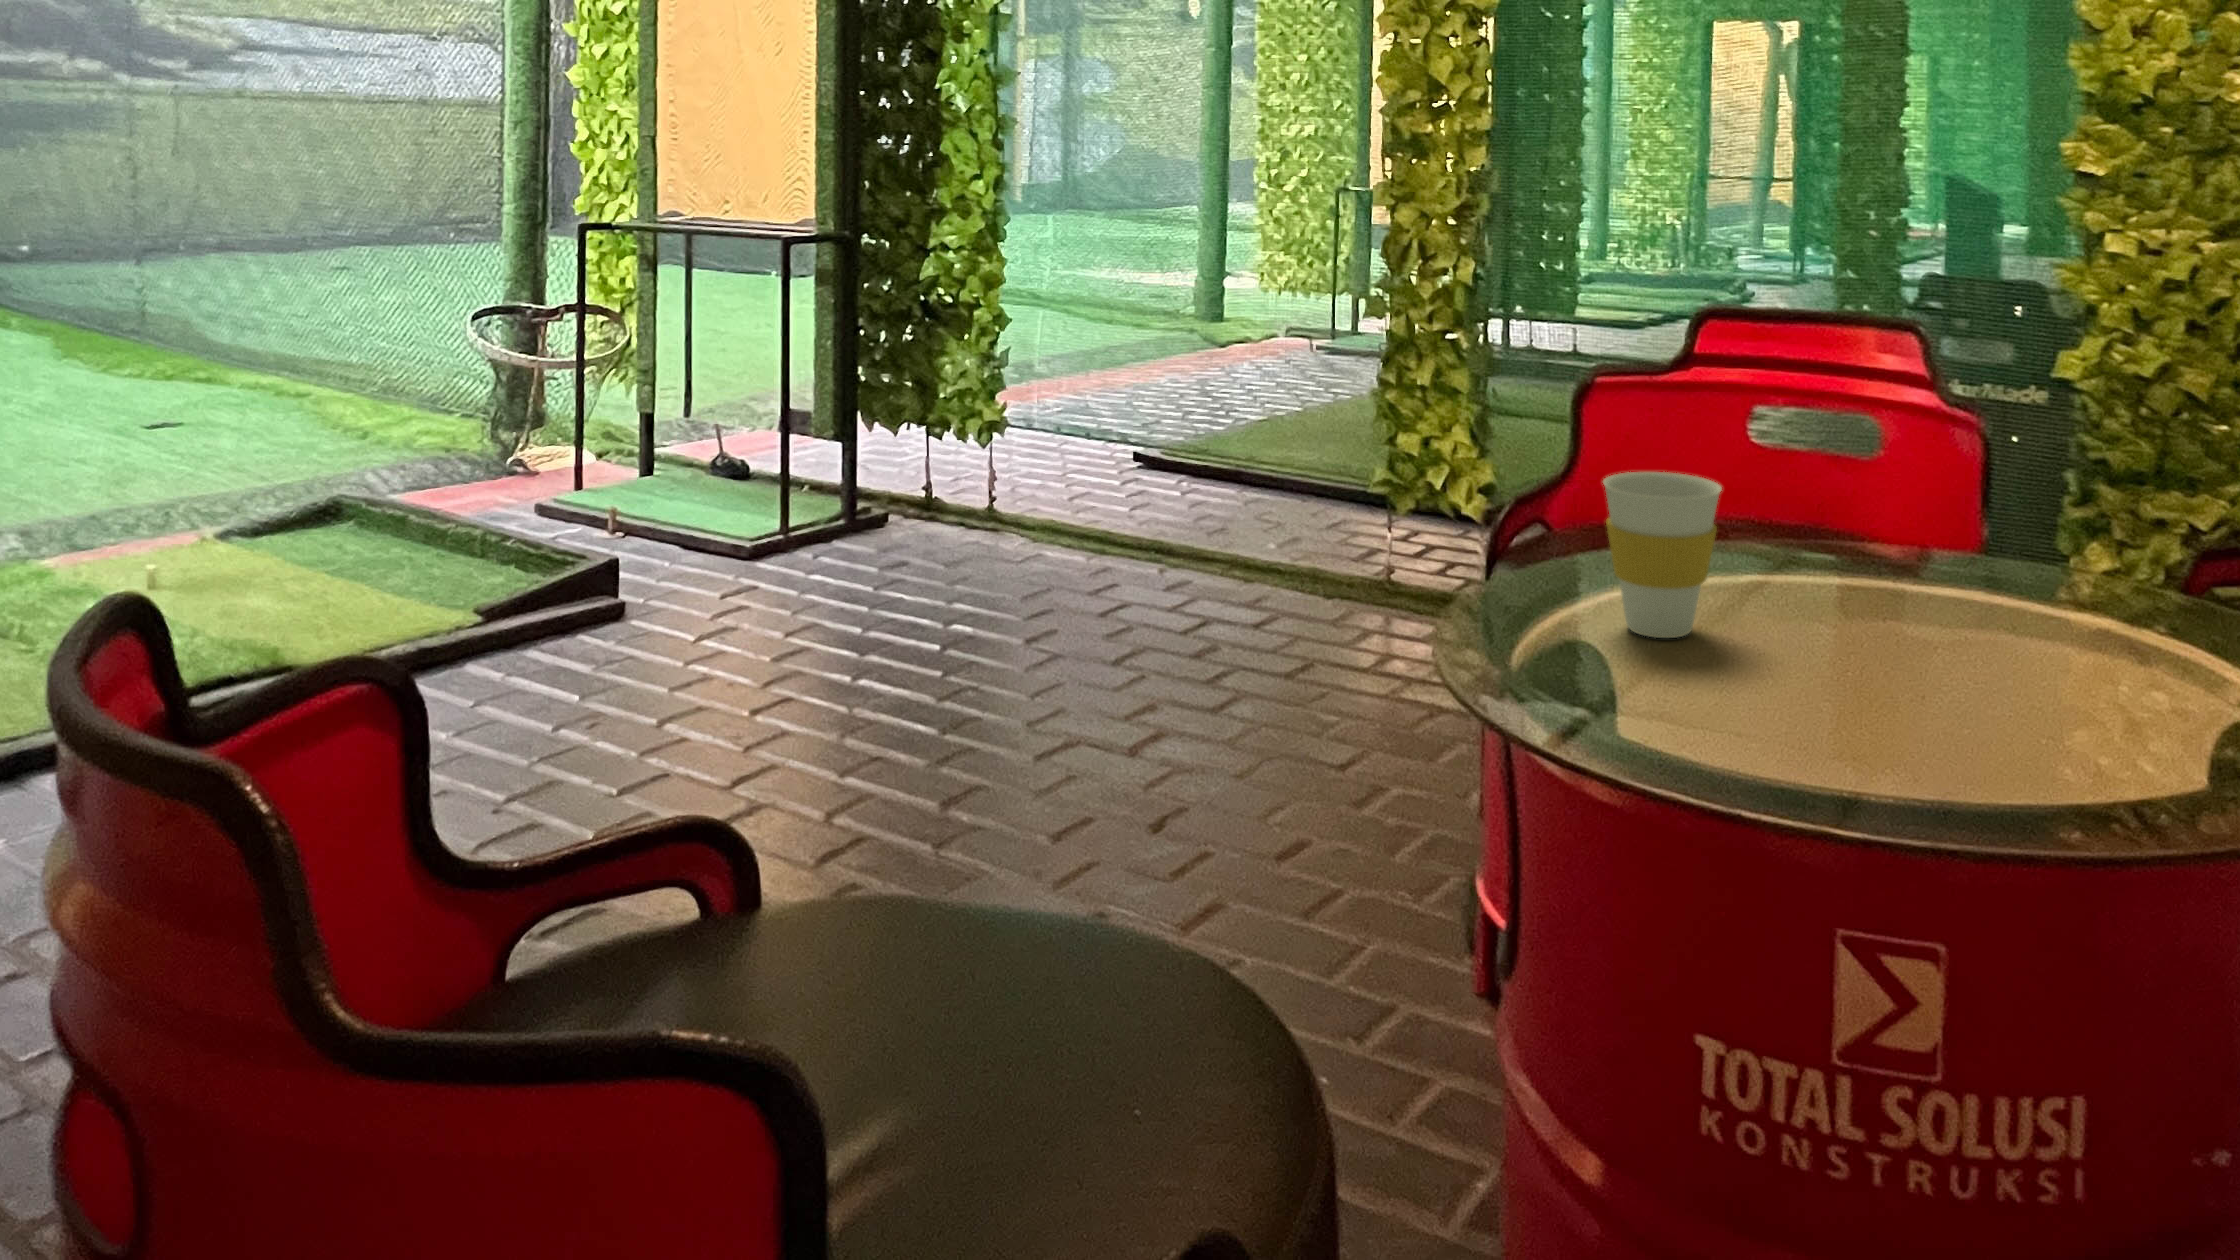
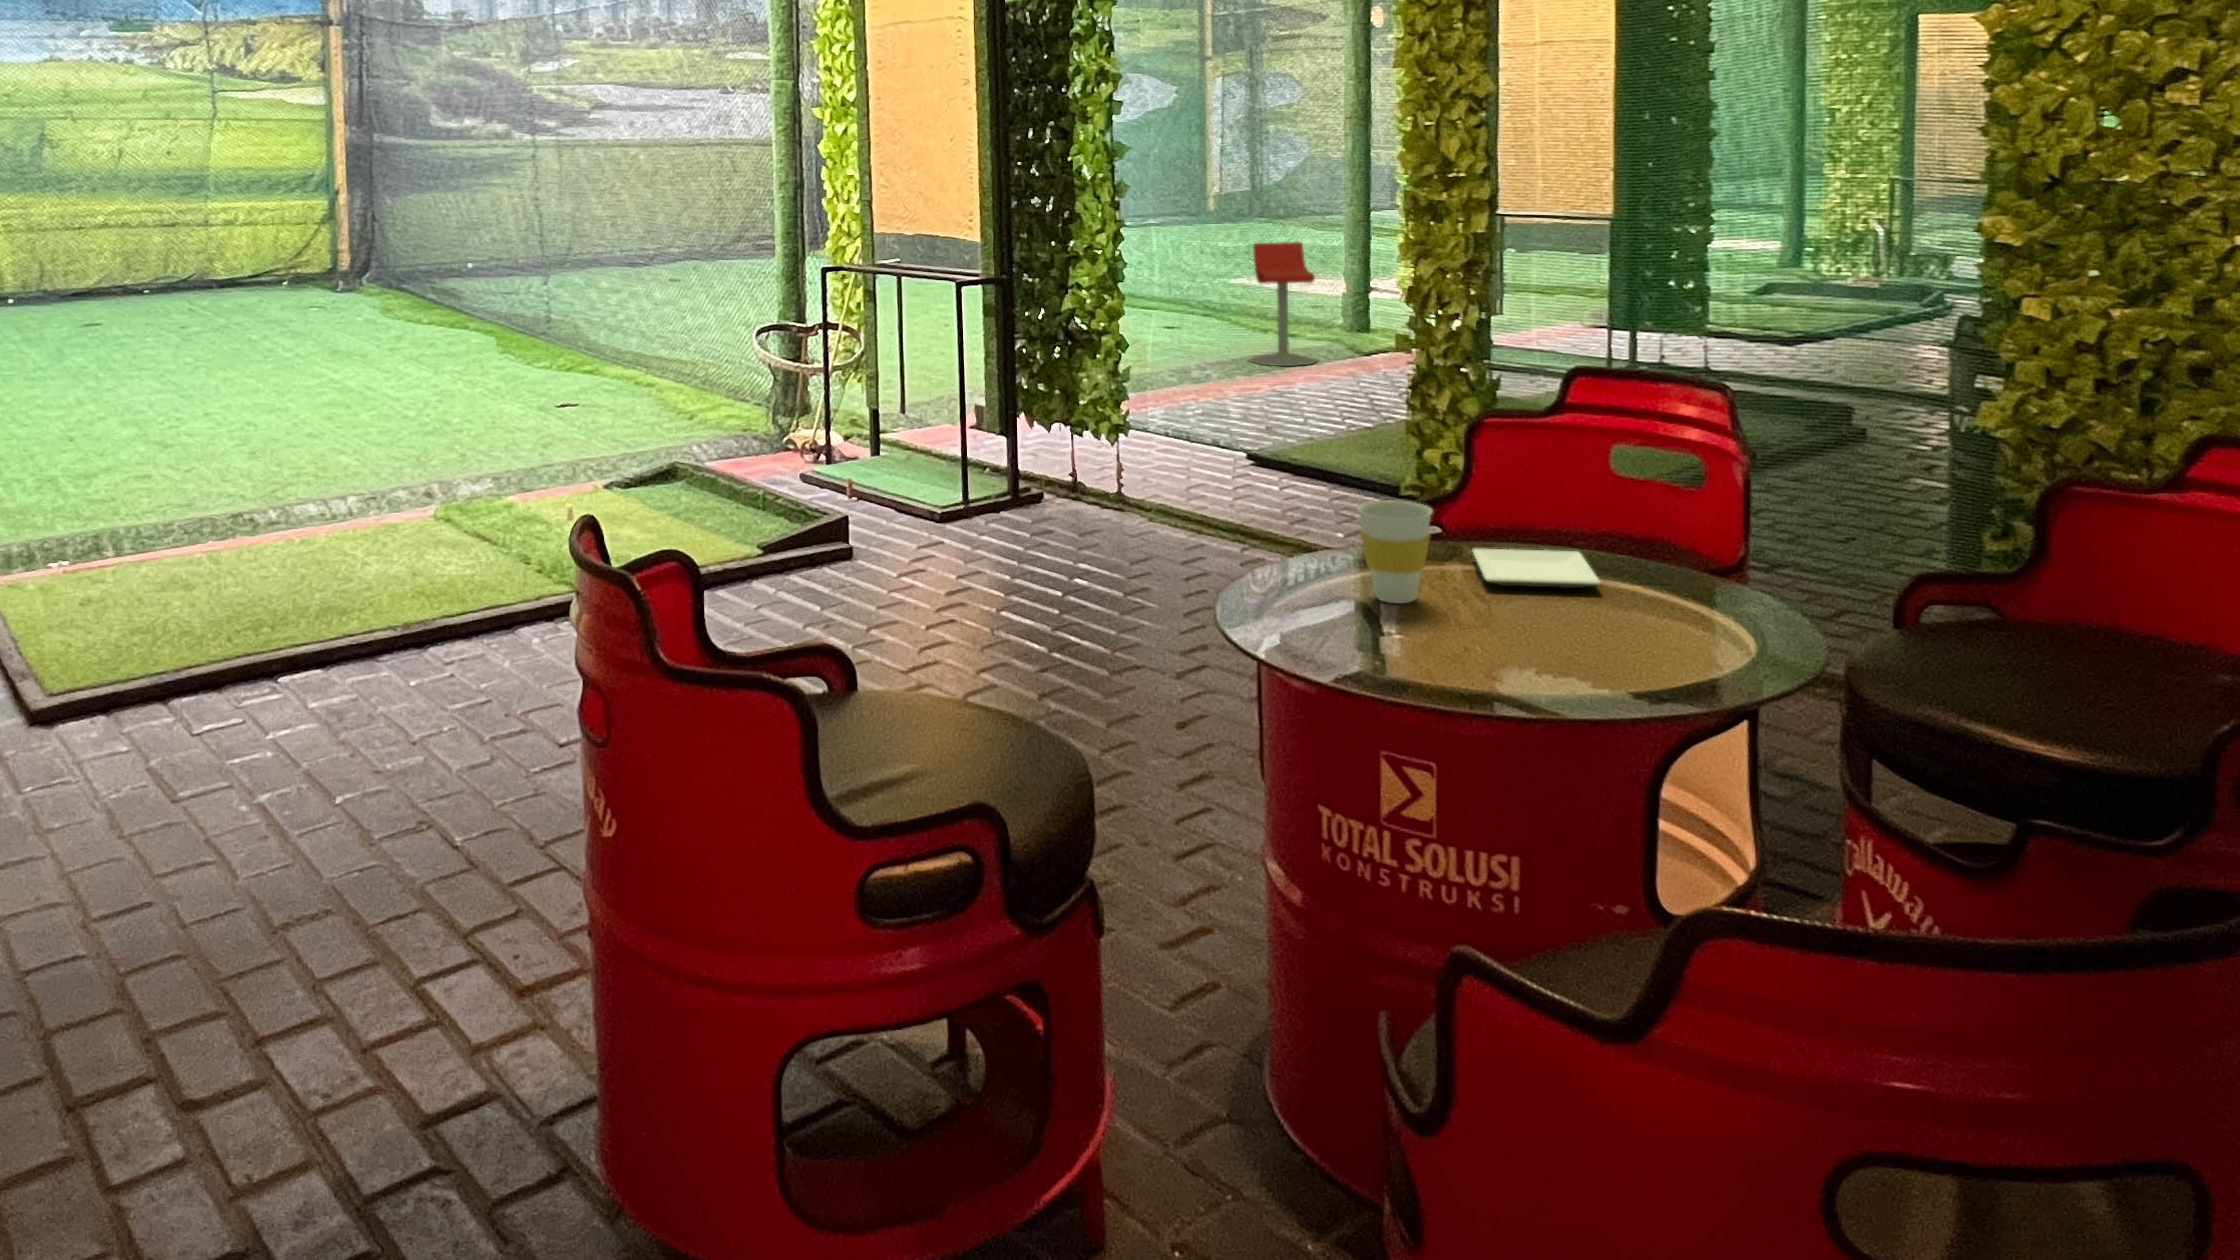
stool: none [1112,223,1193,362] -> present [1250,242,1317,366]
plate: none [1706,539,1928,597] -> present [1473,548,1600,588]

